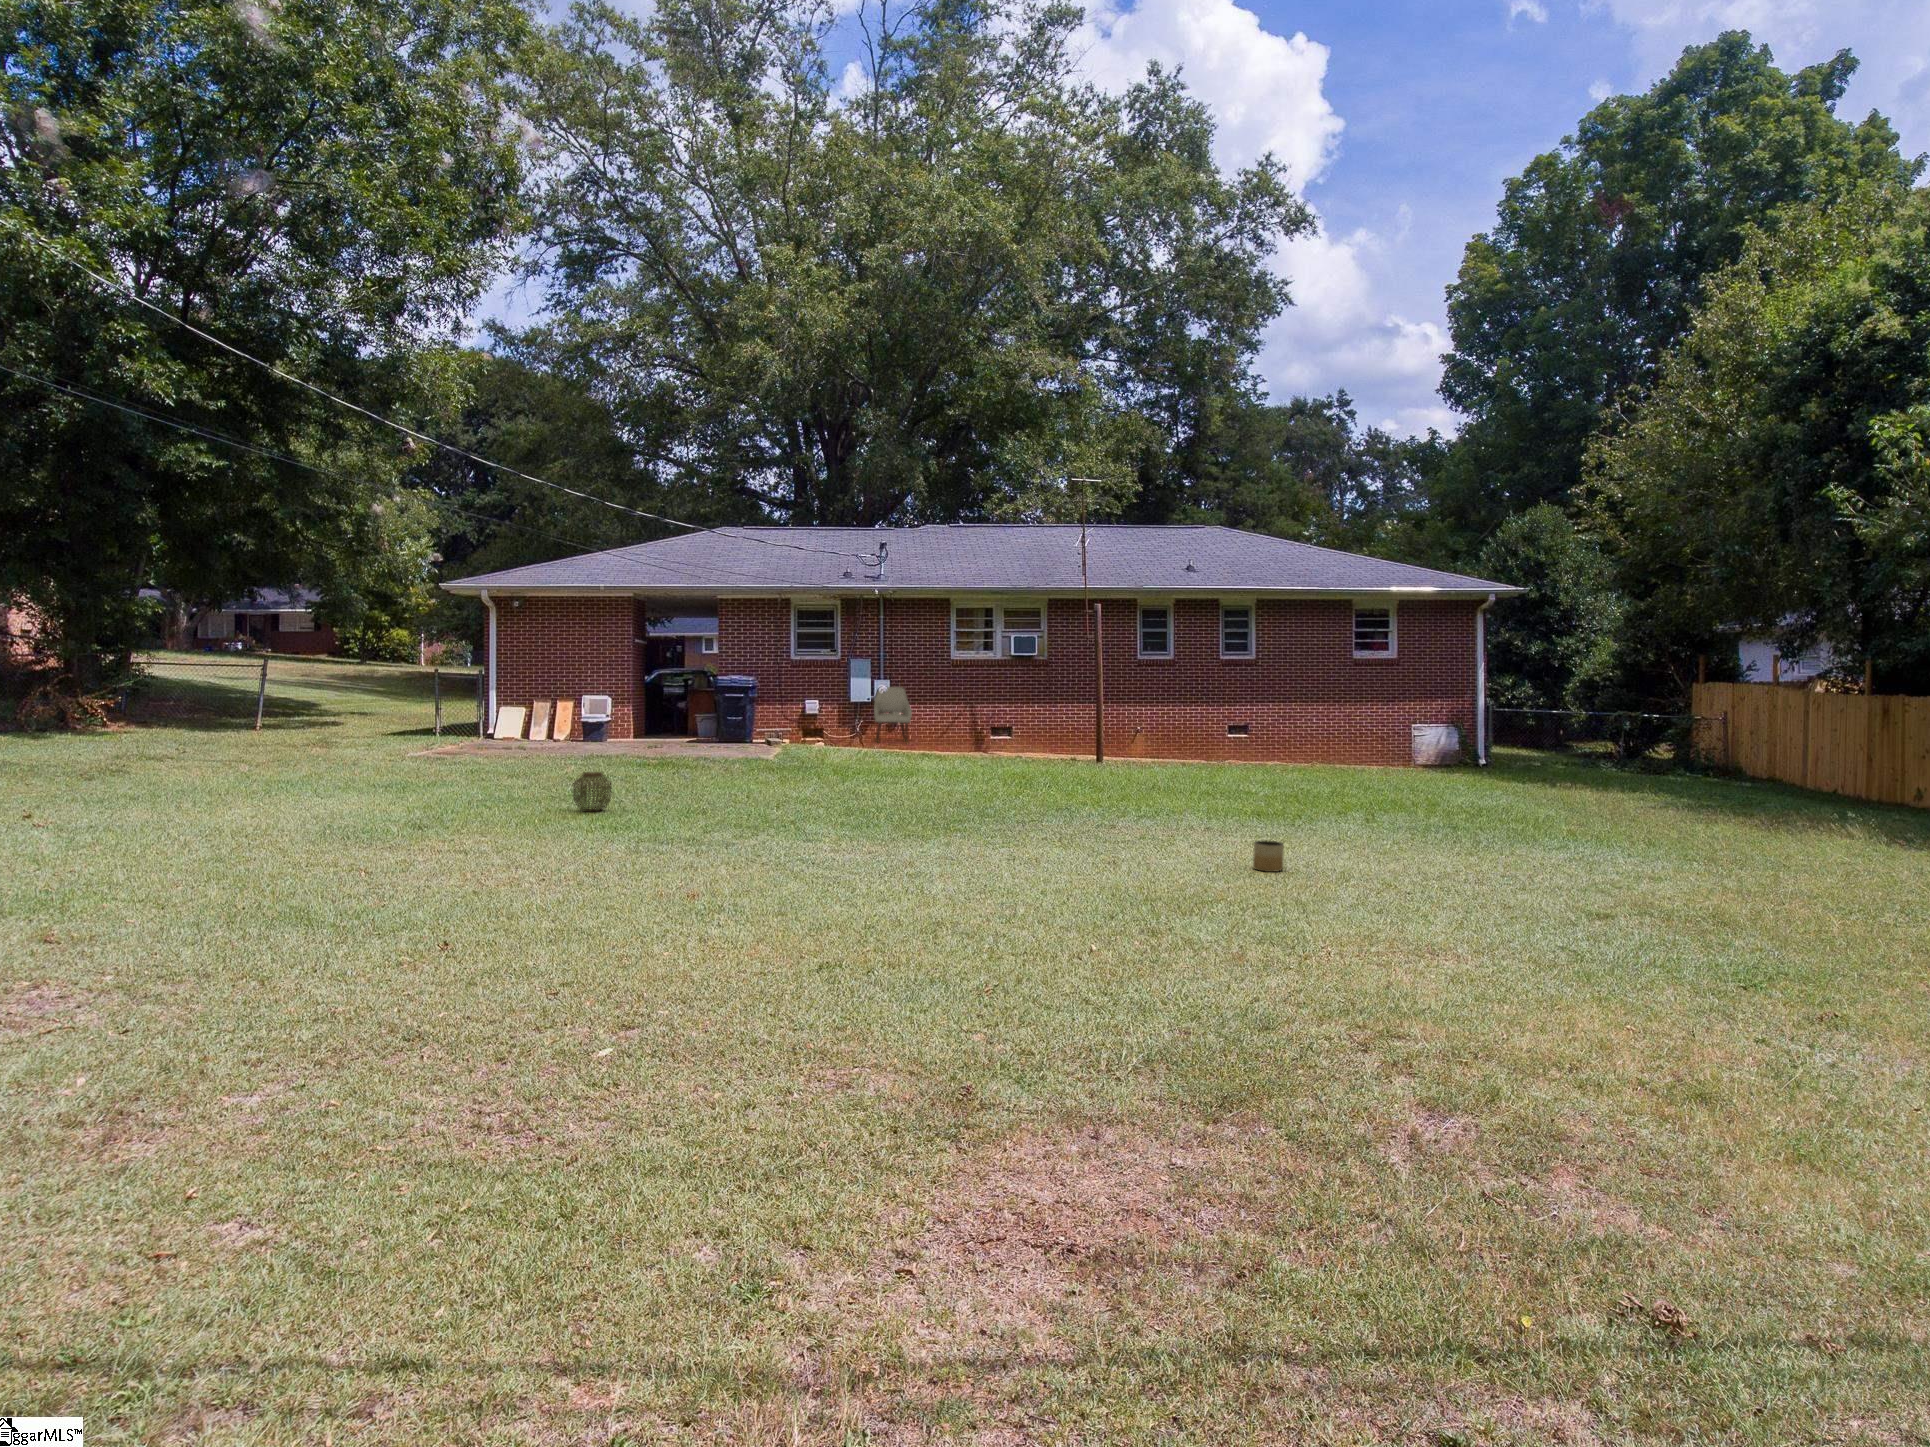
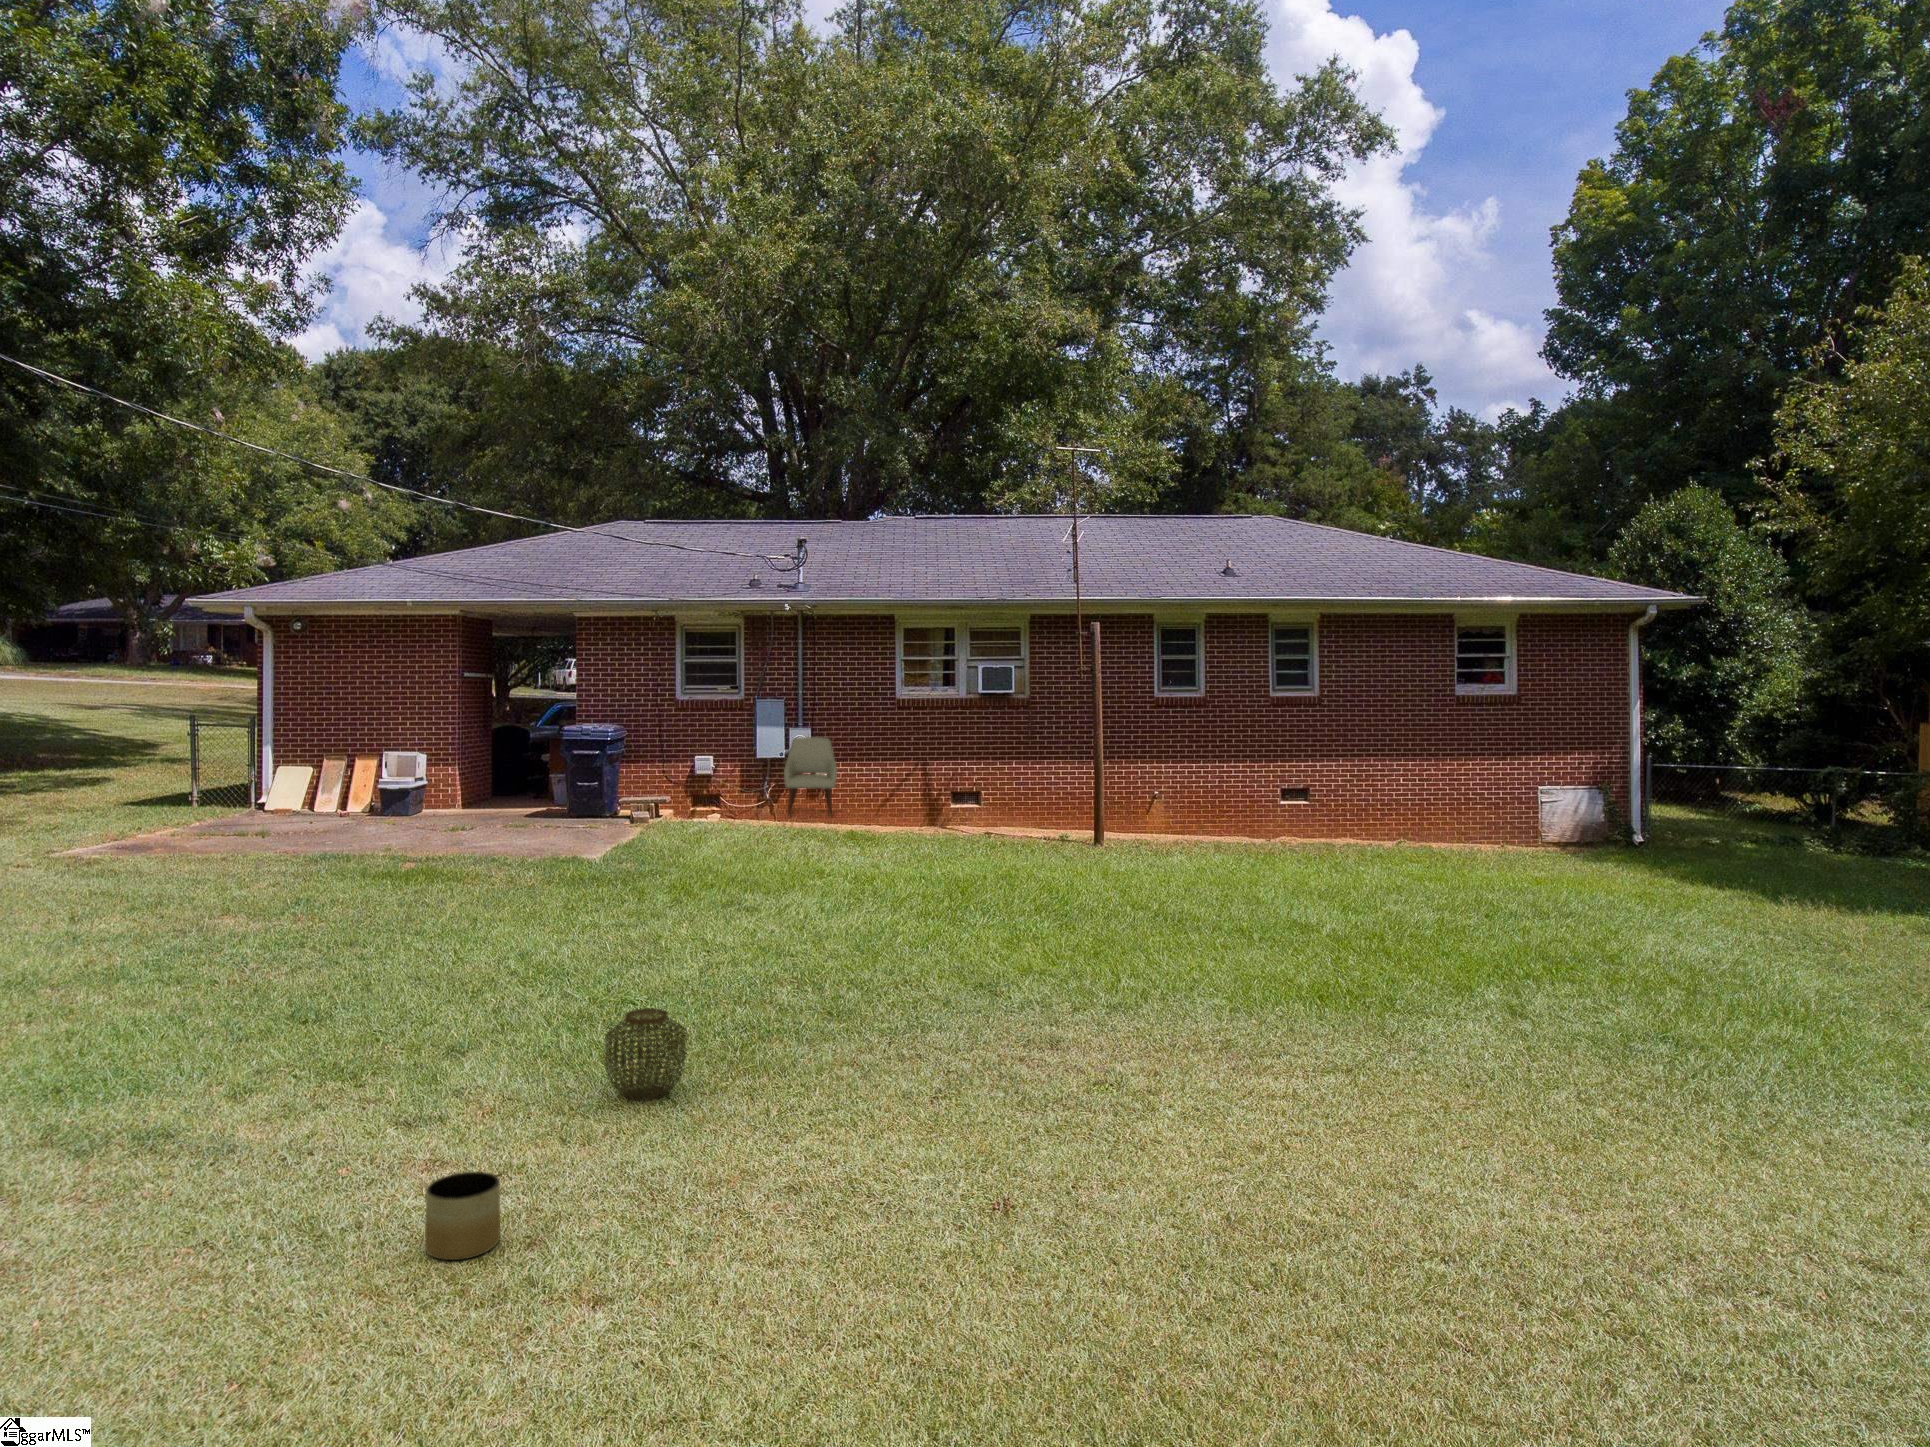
woven basket: present [573,772,612,812] -> present [605,1008,687,1101]
planter: present [1253,840,1284,872] -> present [425,1172,500,1260]

